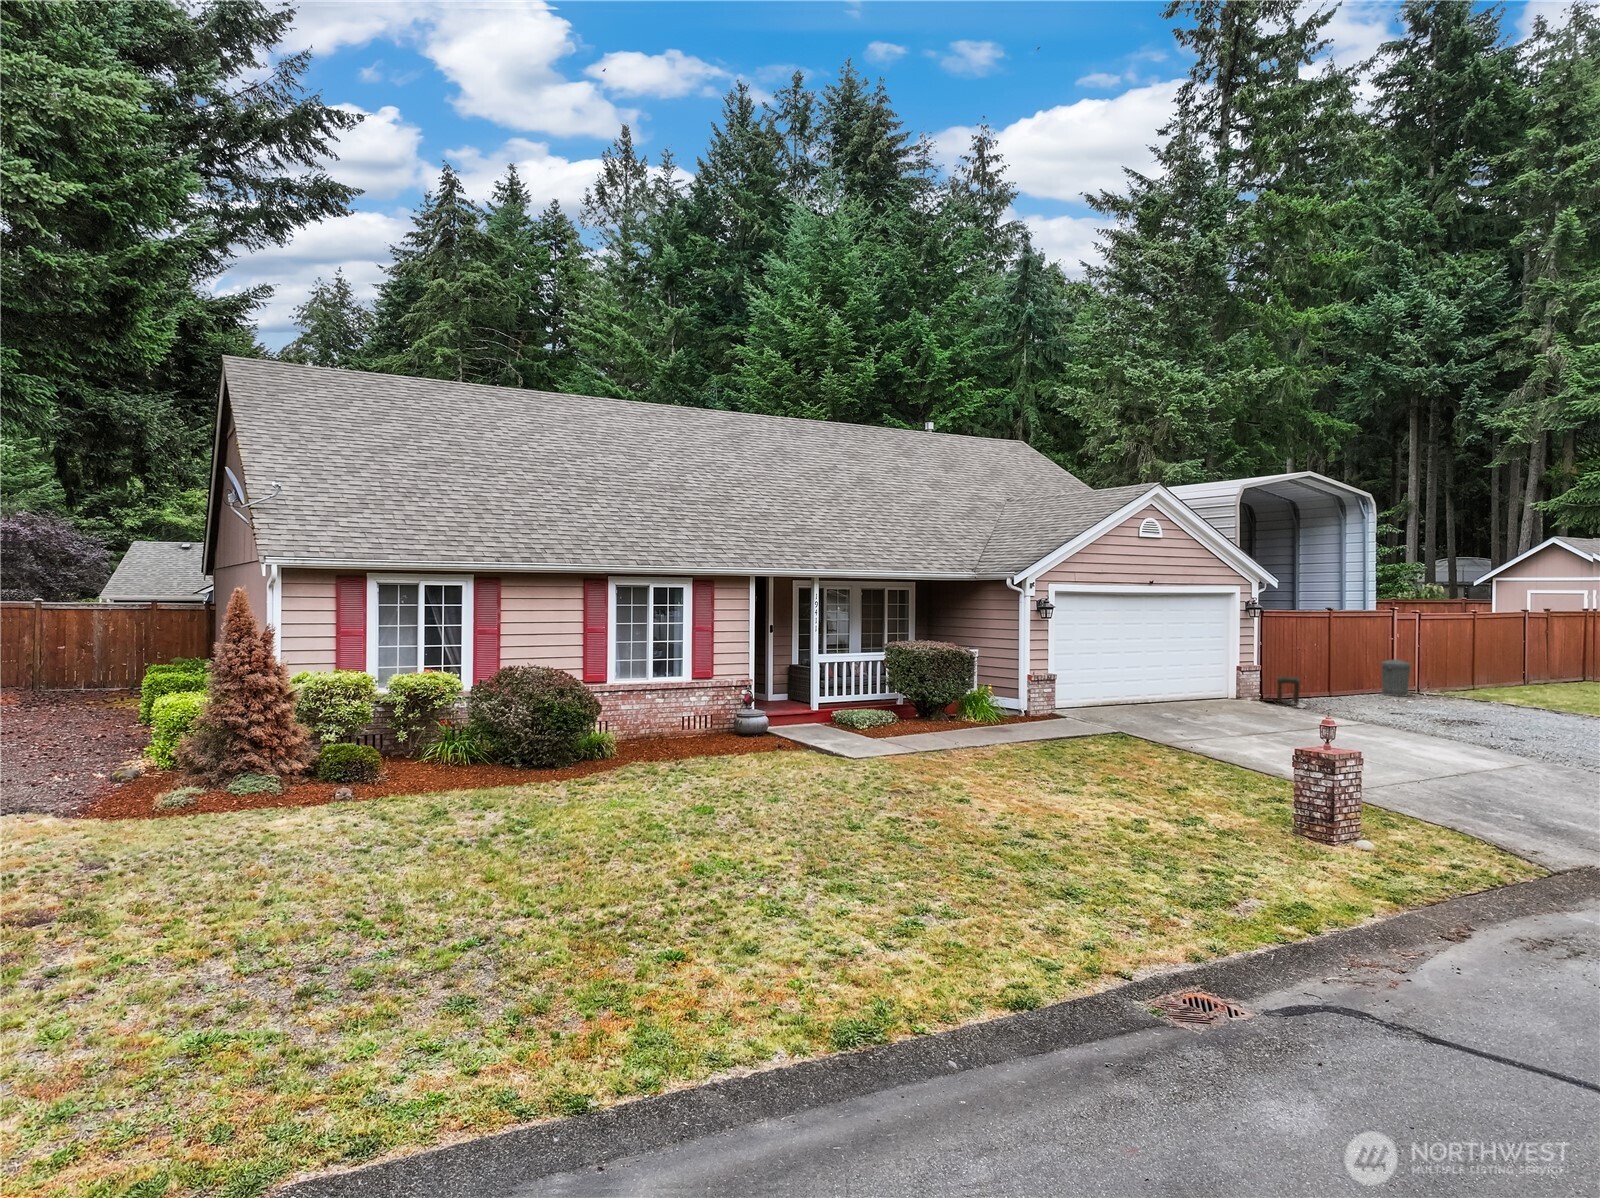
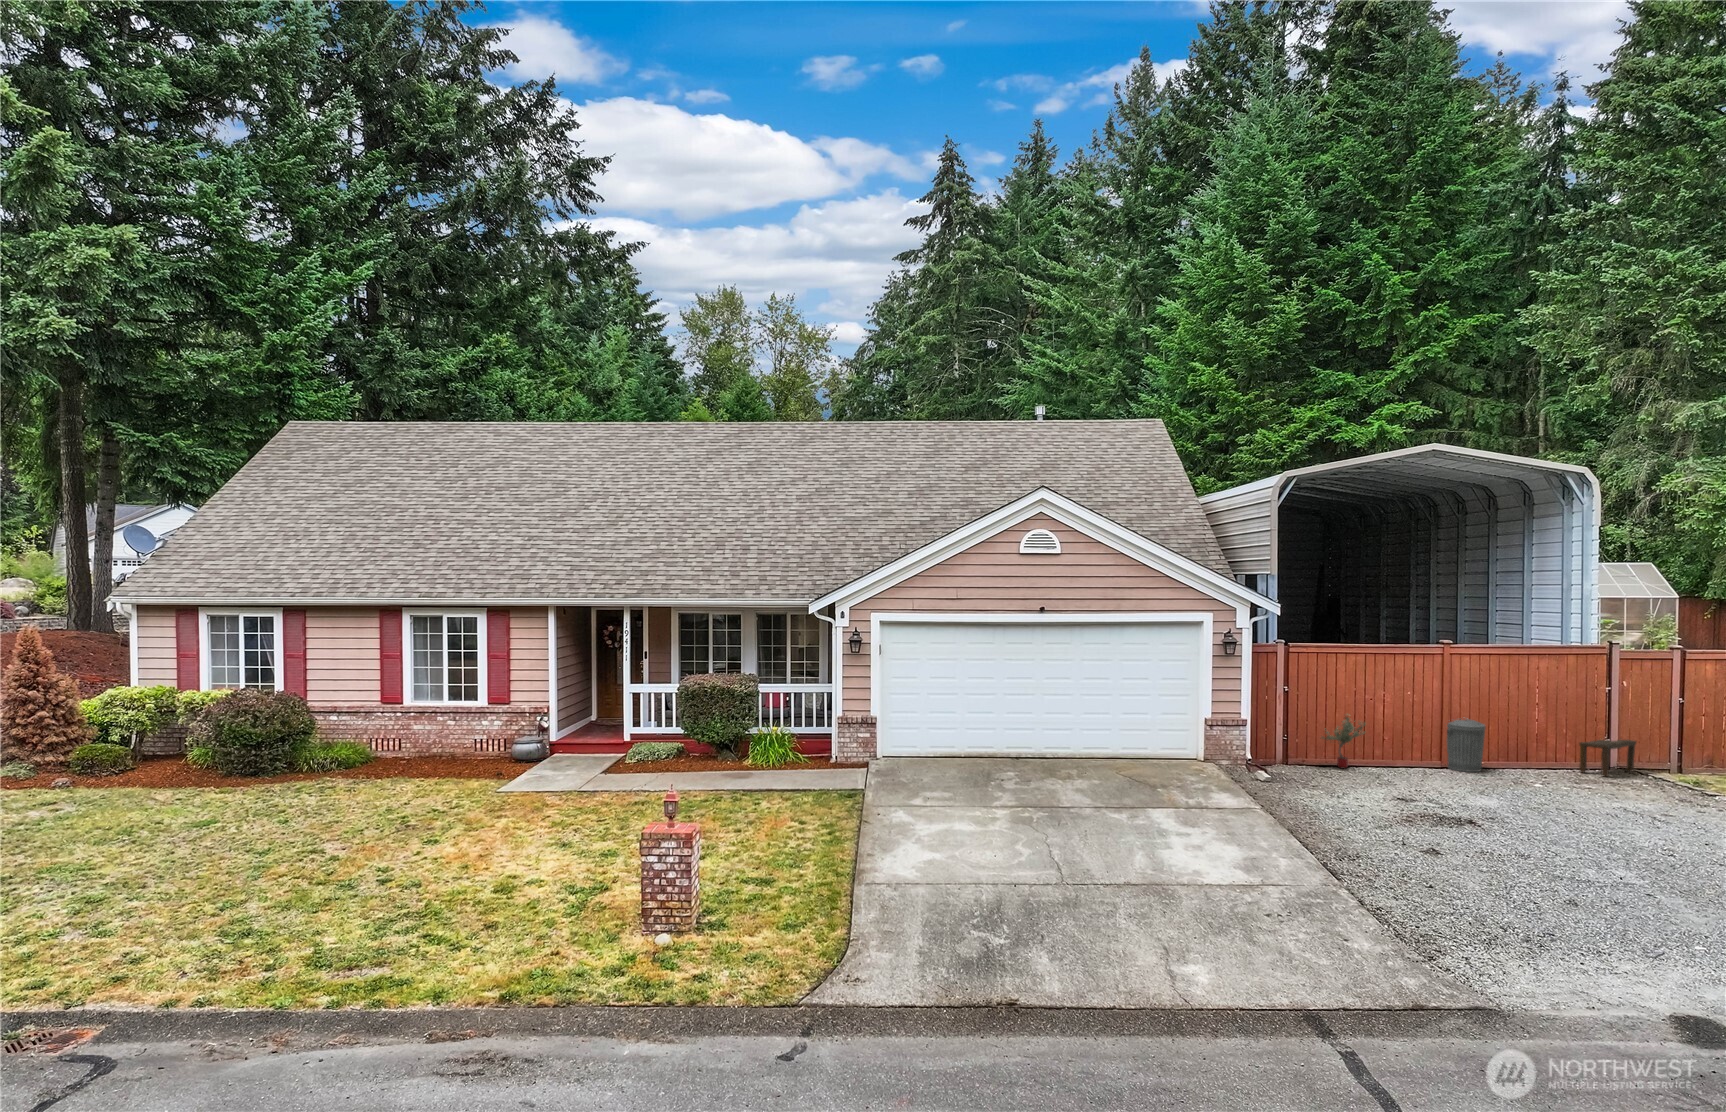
potted tree: none [1324,658,1353,699] -> present [1322,716,1366,768]
bench: present [1277,676,1300,705] -> present [1579,740,1636,777]

